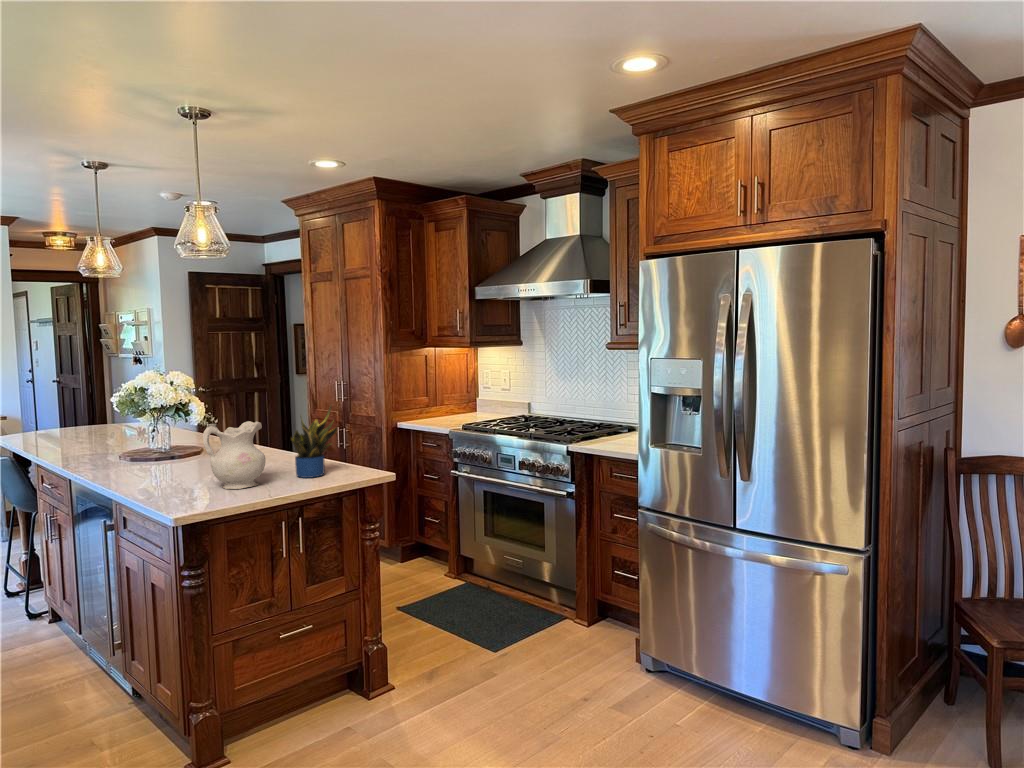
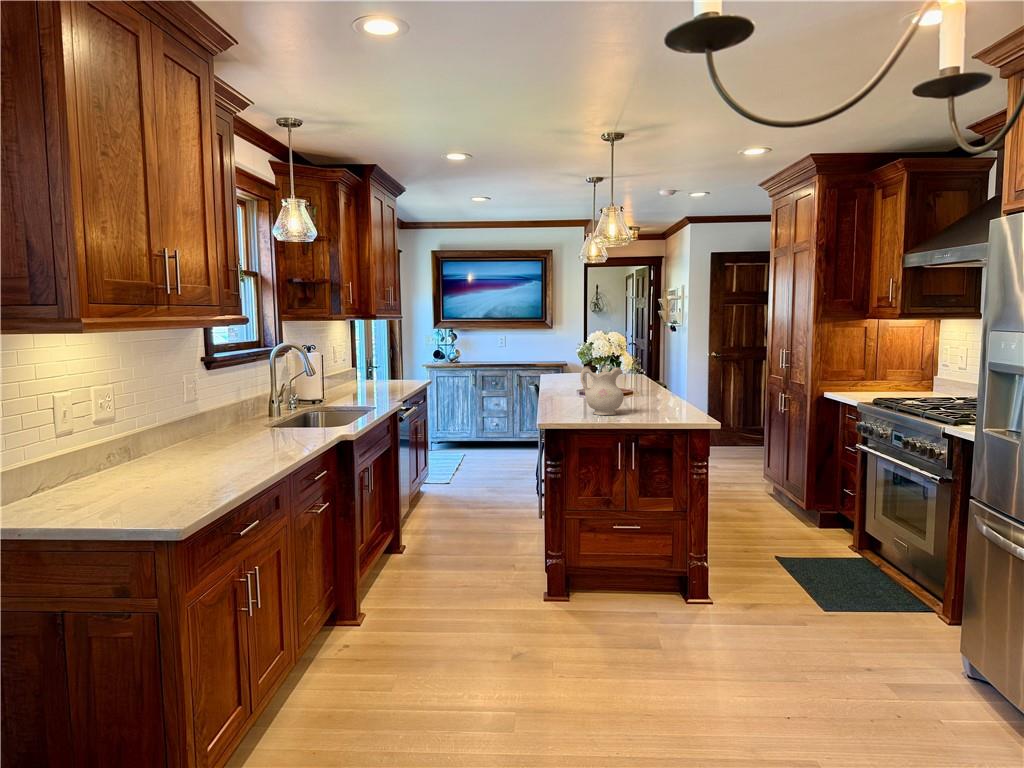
potted plant: present [291,405,337,478] -> none [647,358,682,416]

